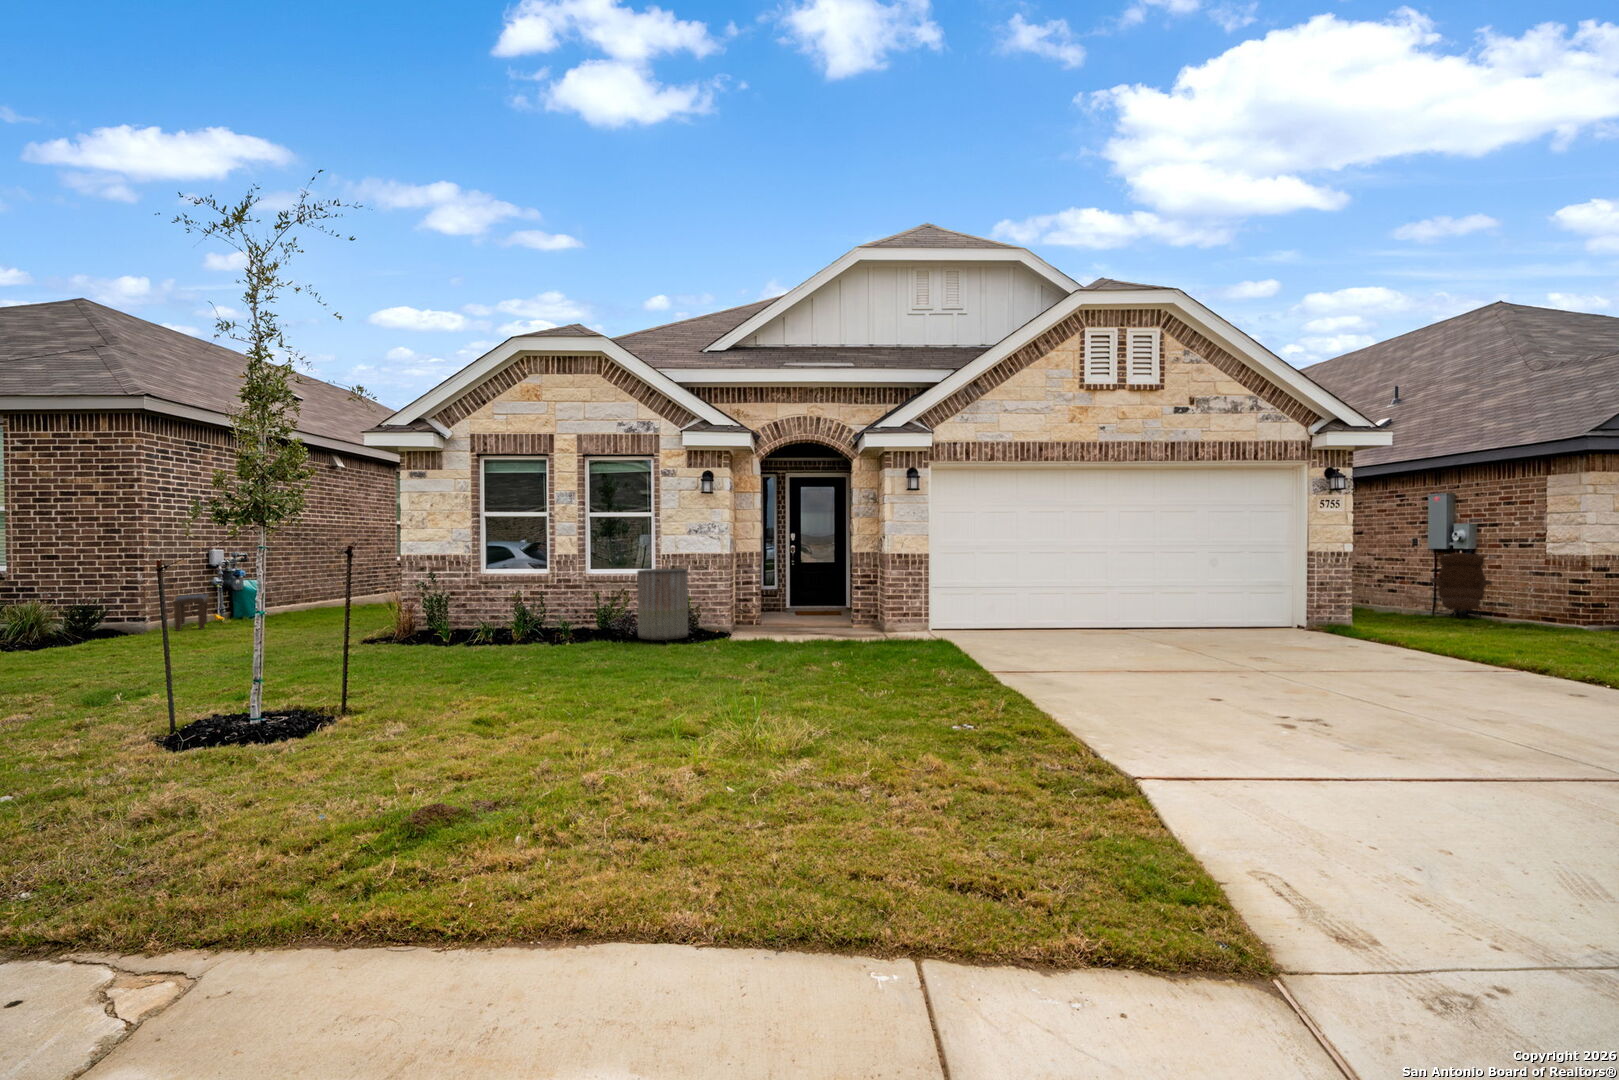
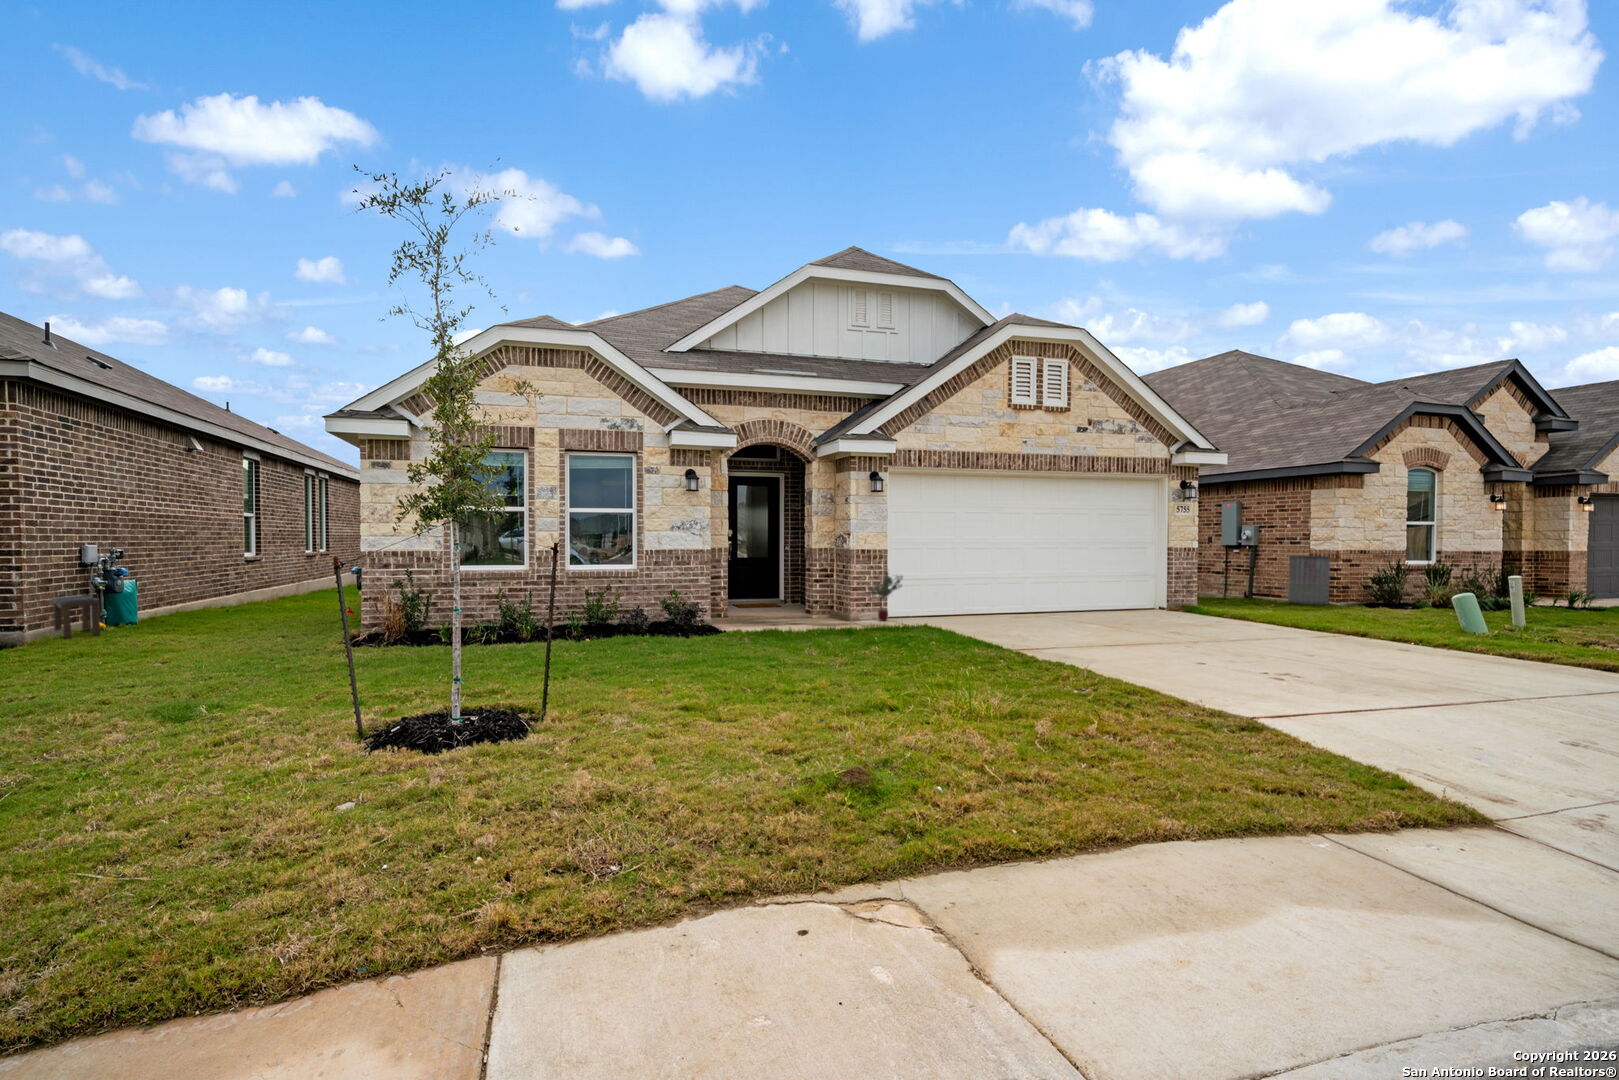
lounge chair: present [1432,554,1492,618] -> none [1228,549,1270,599]
trash can: present [637,569,688,640] -> present [1288,555,1330,605]
potted tree: none [896,576,944,635] -> present [865,571,903,621]

